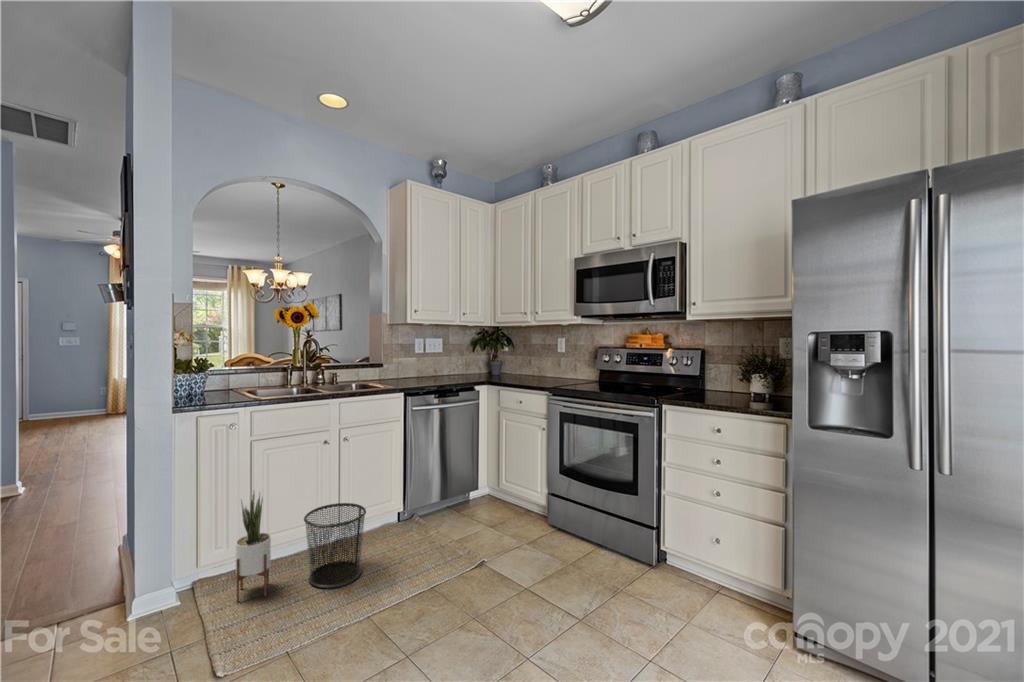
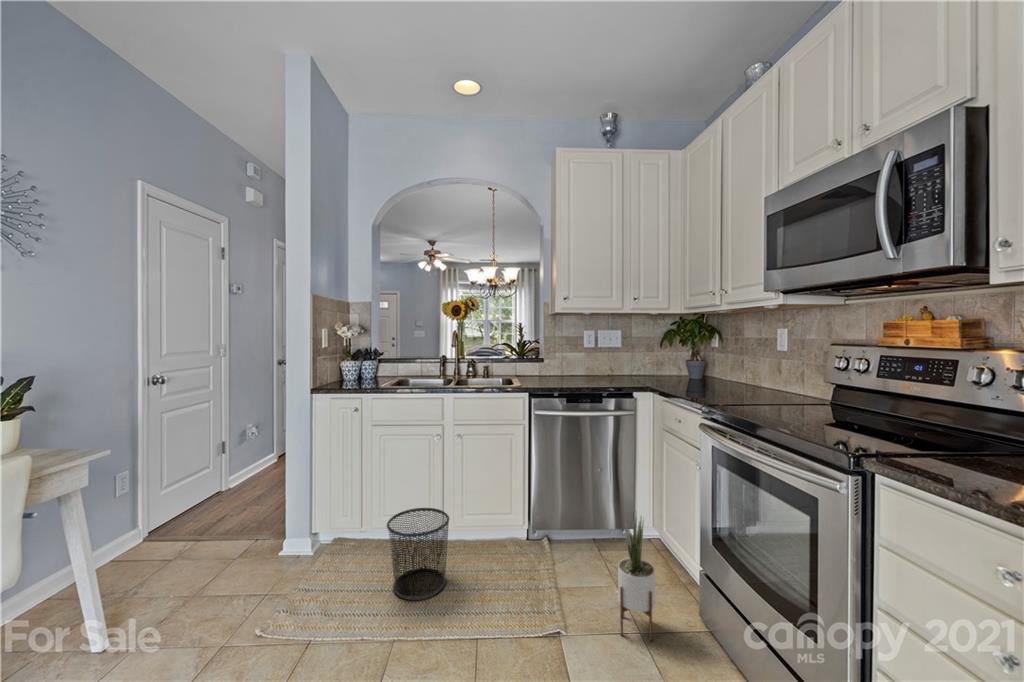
potted plant: present [236,492,271,602] -> present [618,516,655,641]

